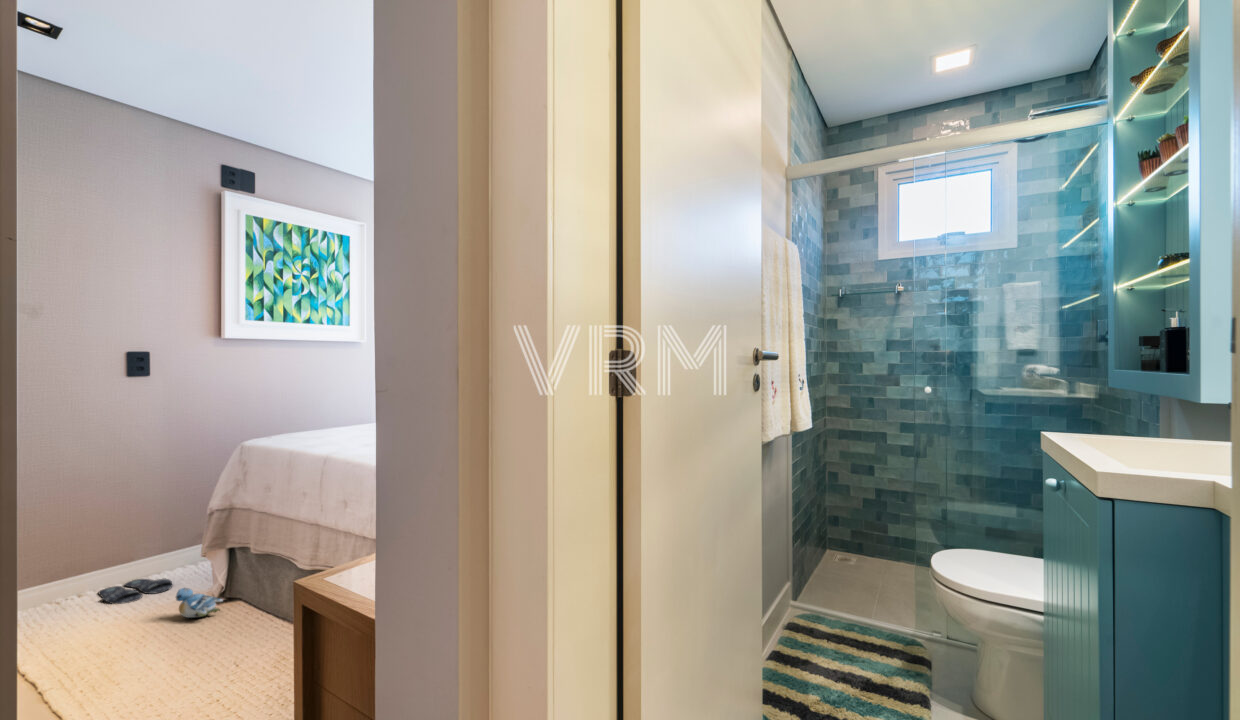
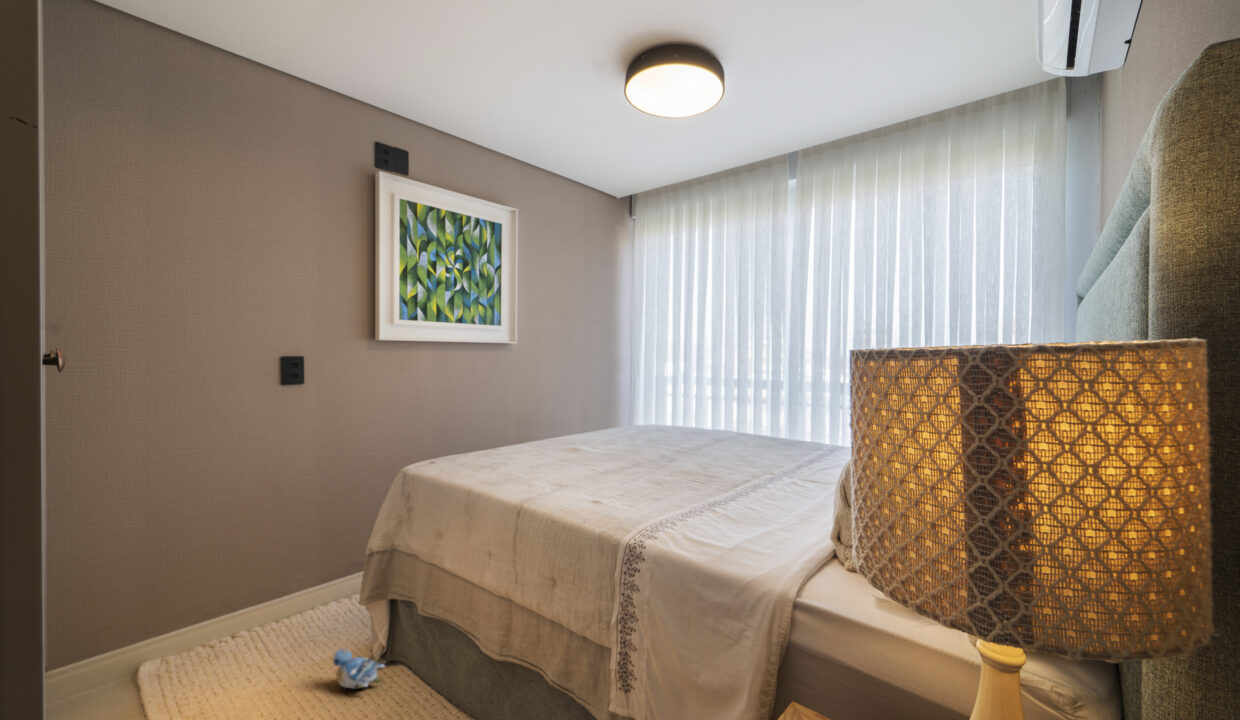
slippers: present [99,579,172,604] -> none [250,617,326,655]

